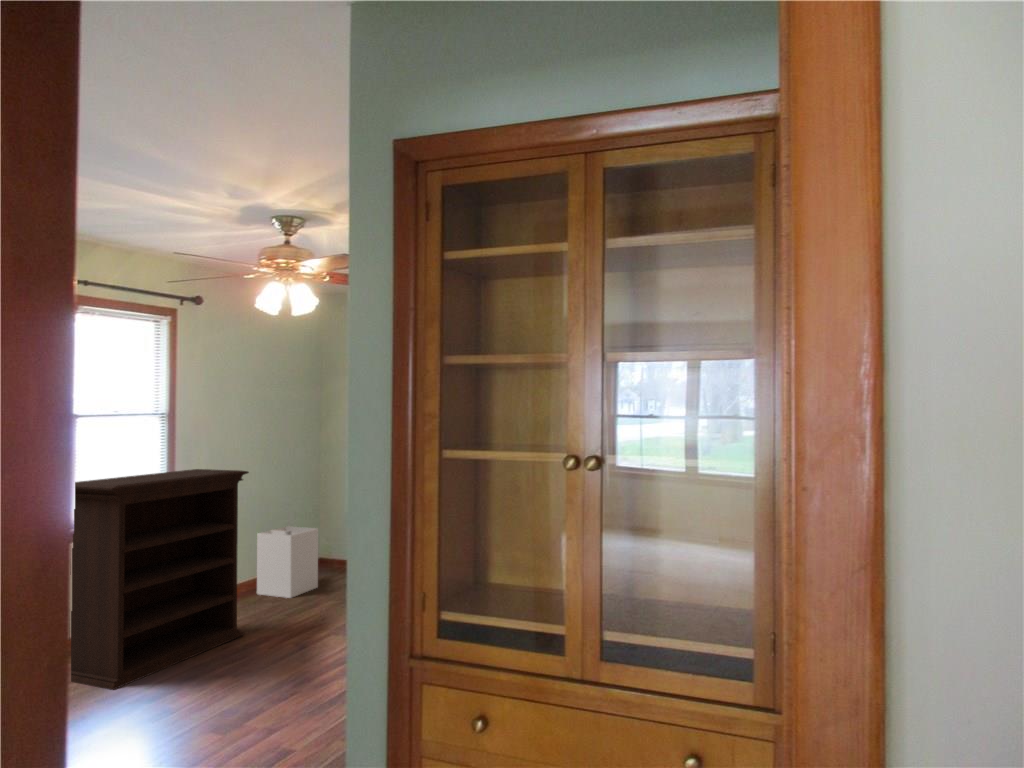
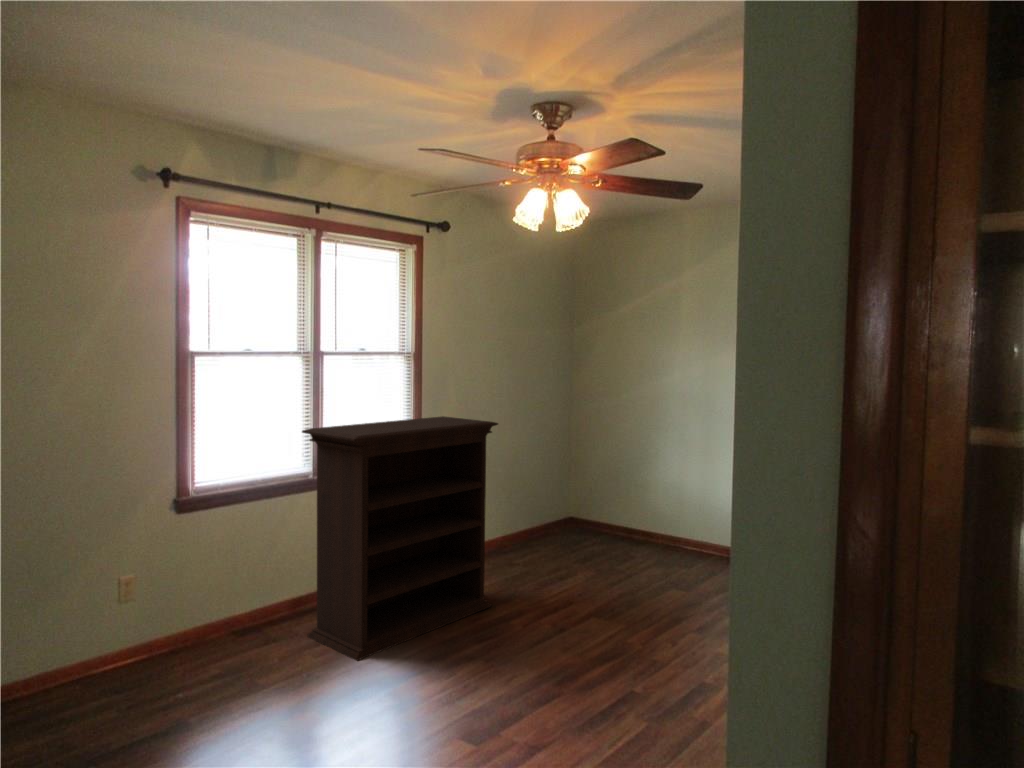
laundry hamper: present [257,527,318,598] -> none [503,481,569,563]

